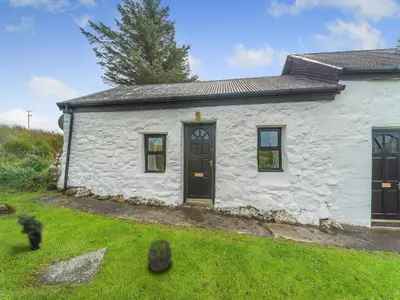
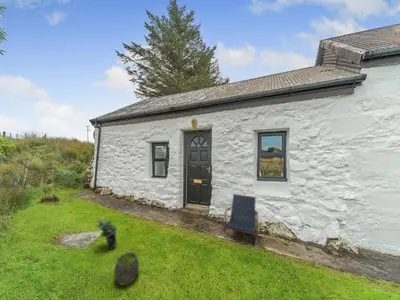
lounge chair: none [236,186,269,230] -> present [224,194,258,245]
potted plant: present [15,212,43,250] -> present [97,218,117,249]

